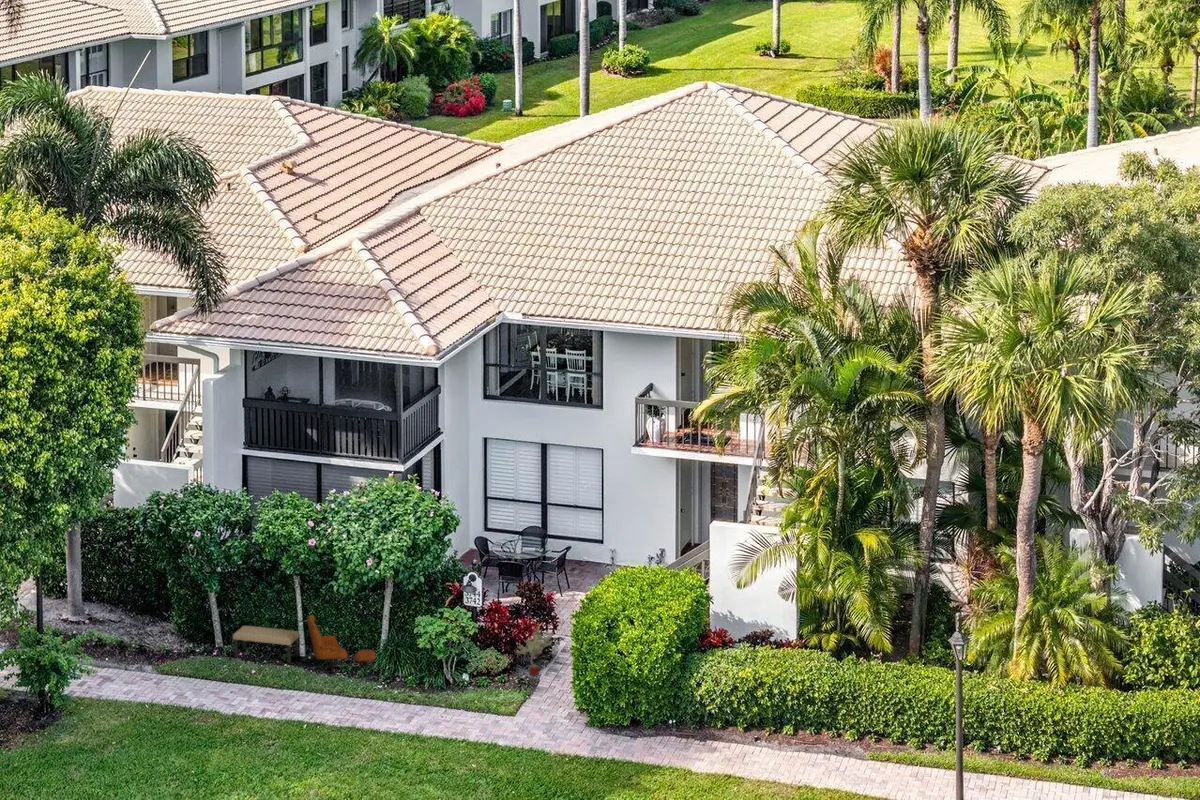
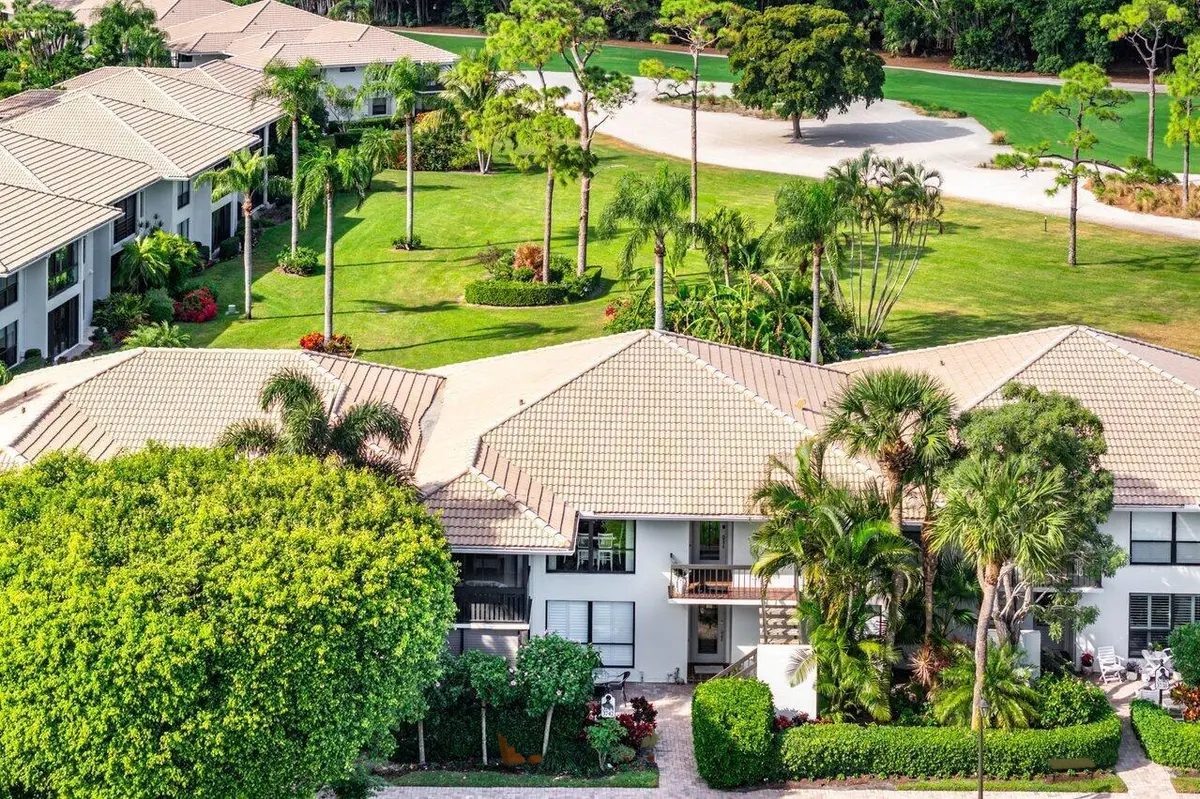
bench: present [233,626,299,663] -> present [1047,758,1095,782]

